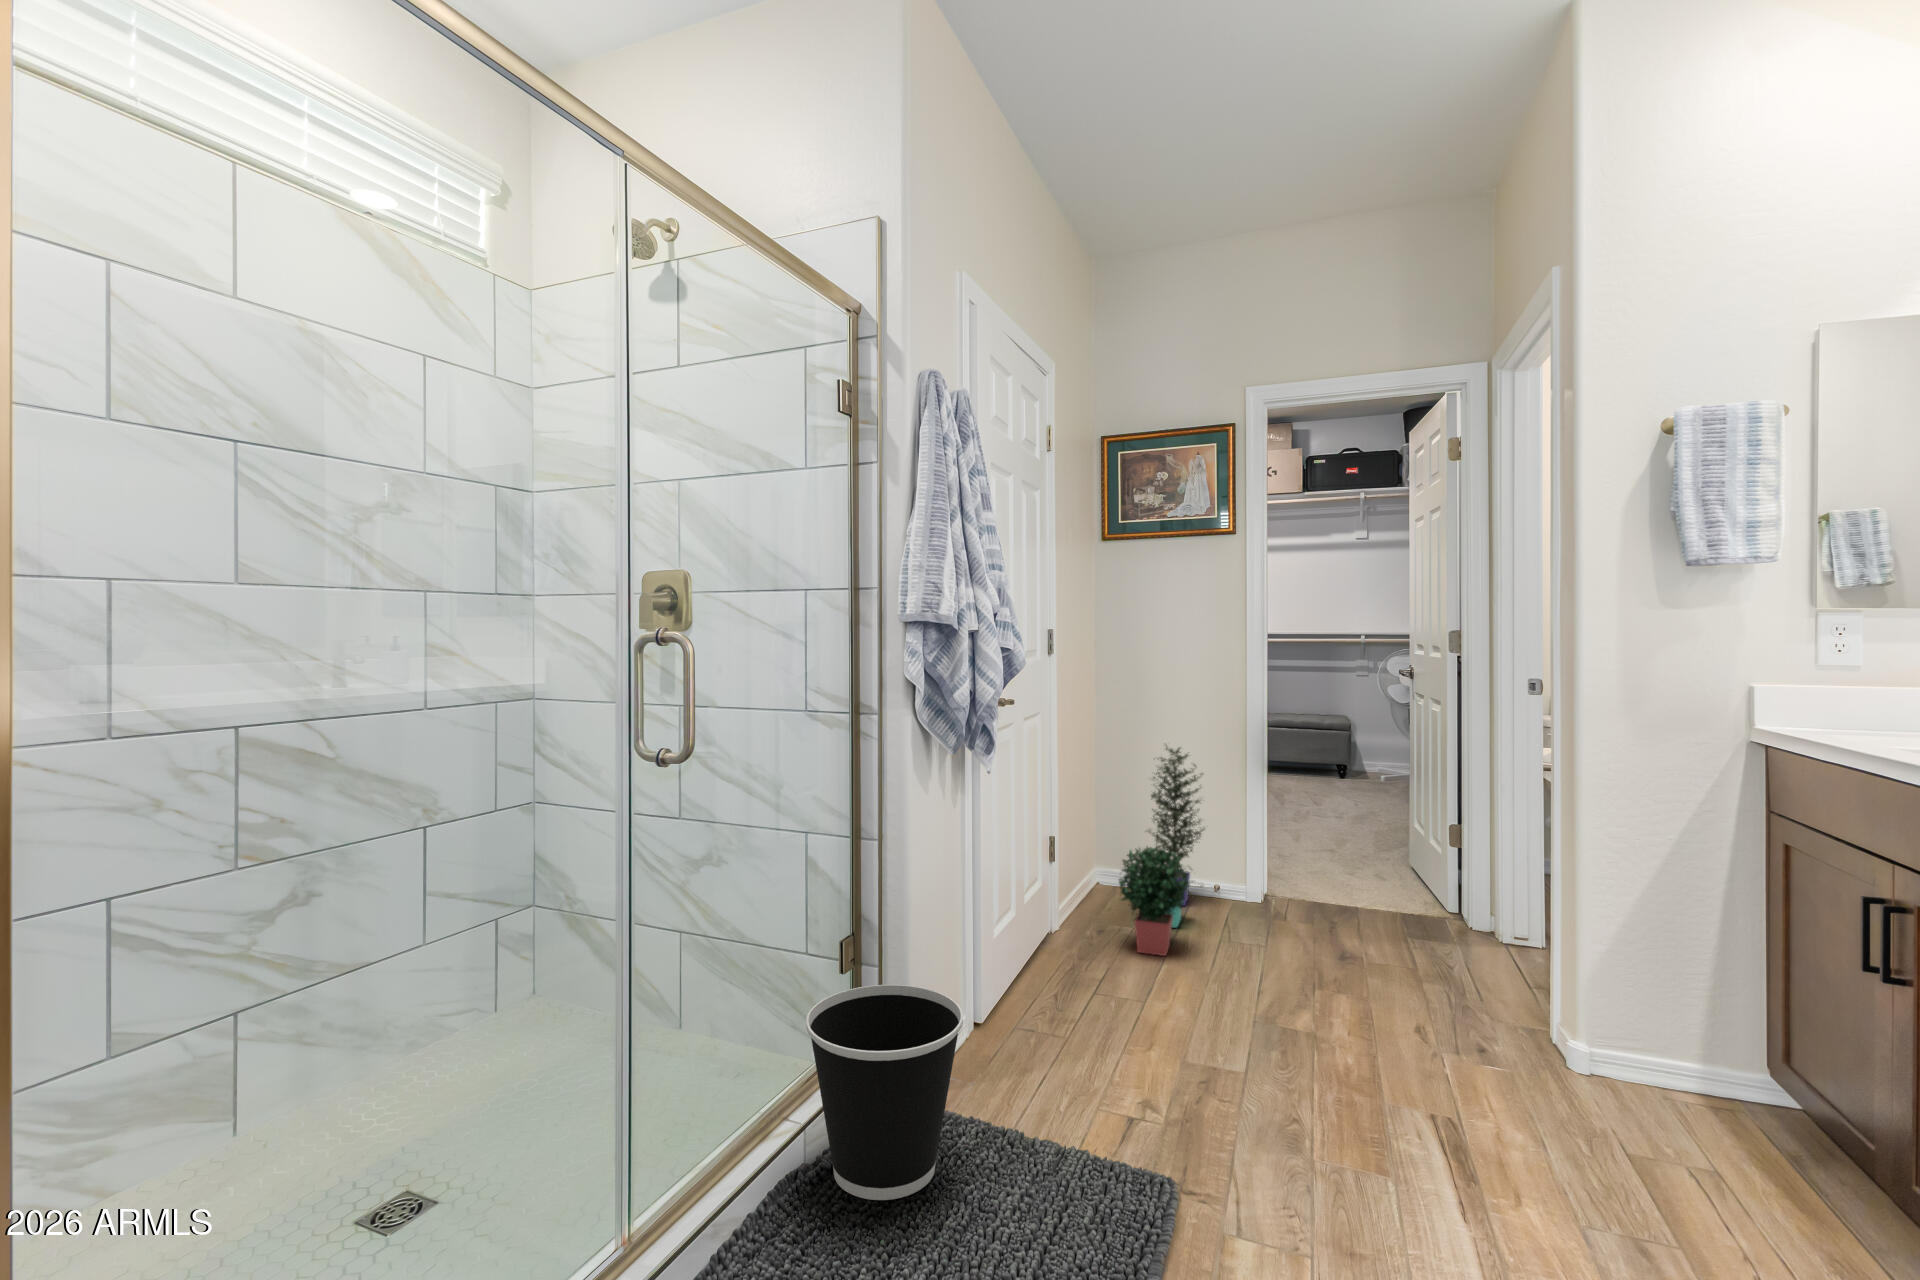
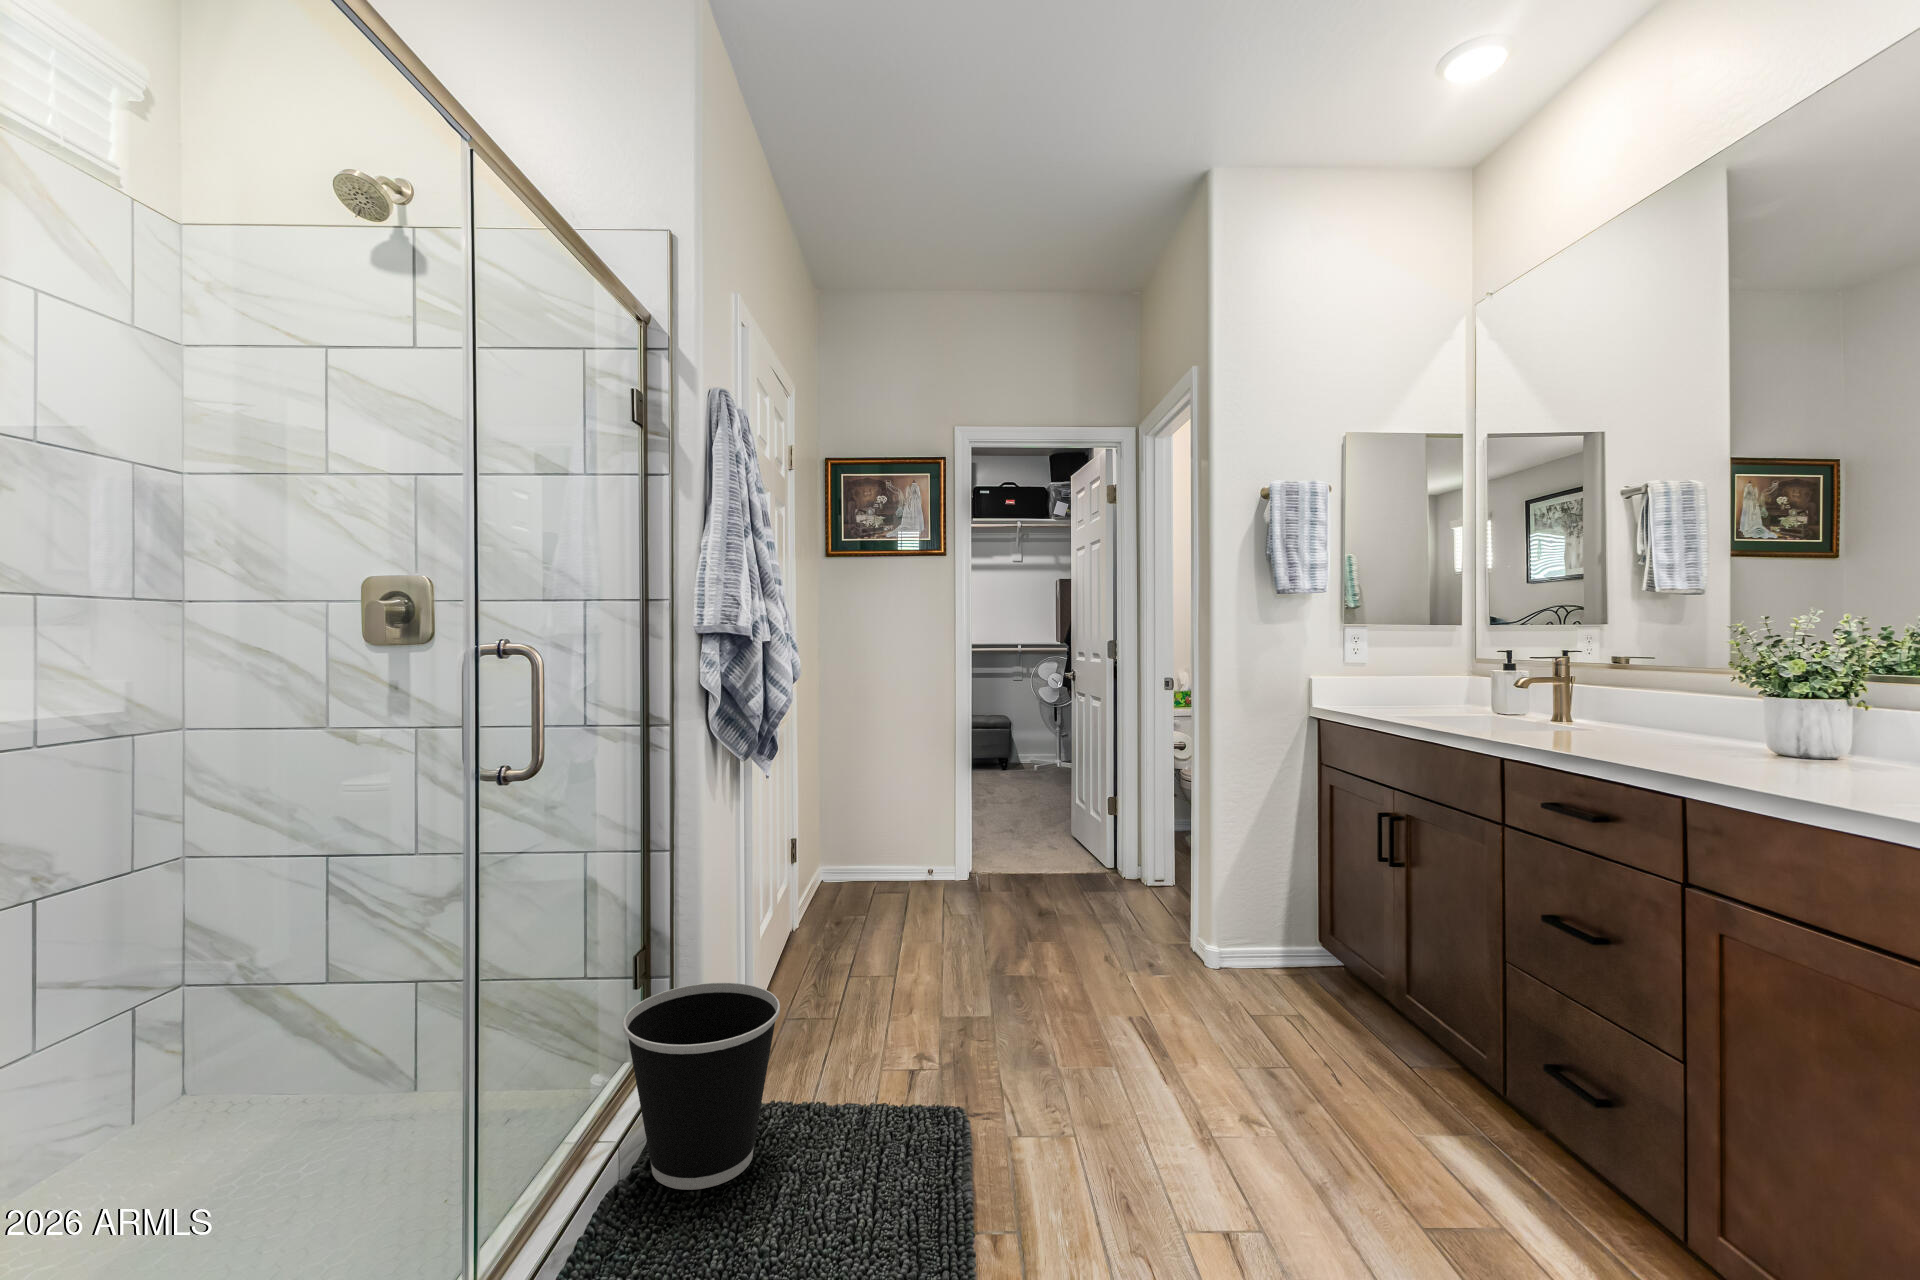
potted plant: present [1119,745,1204,956] -> none [856,743,926,935]

